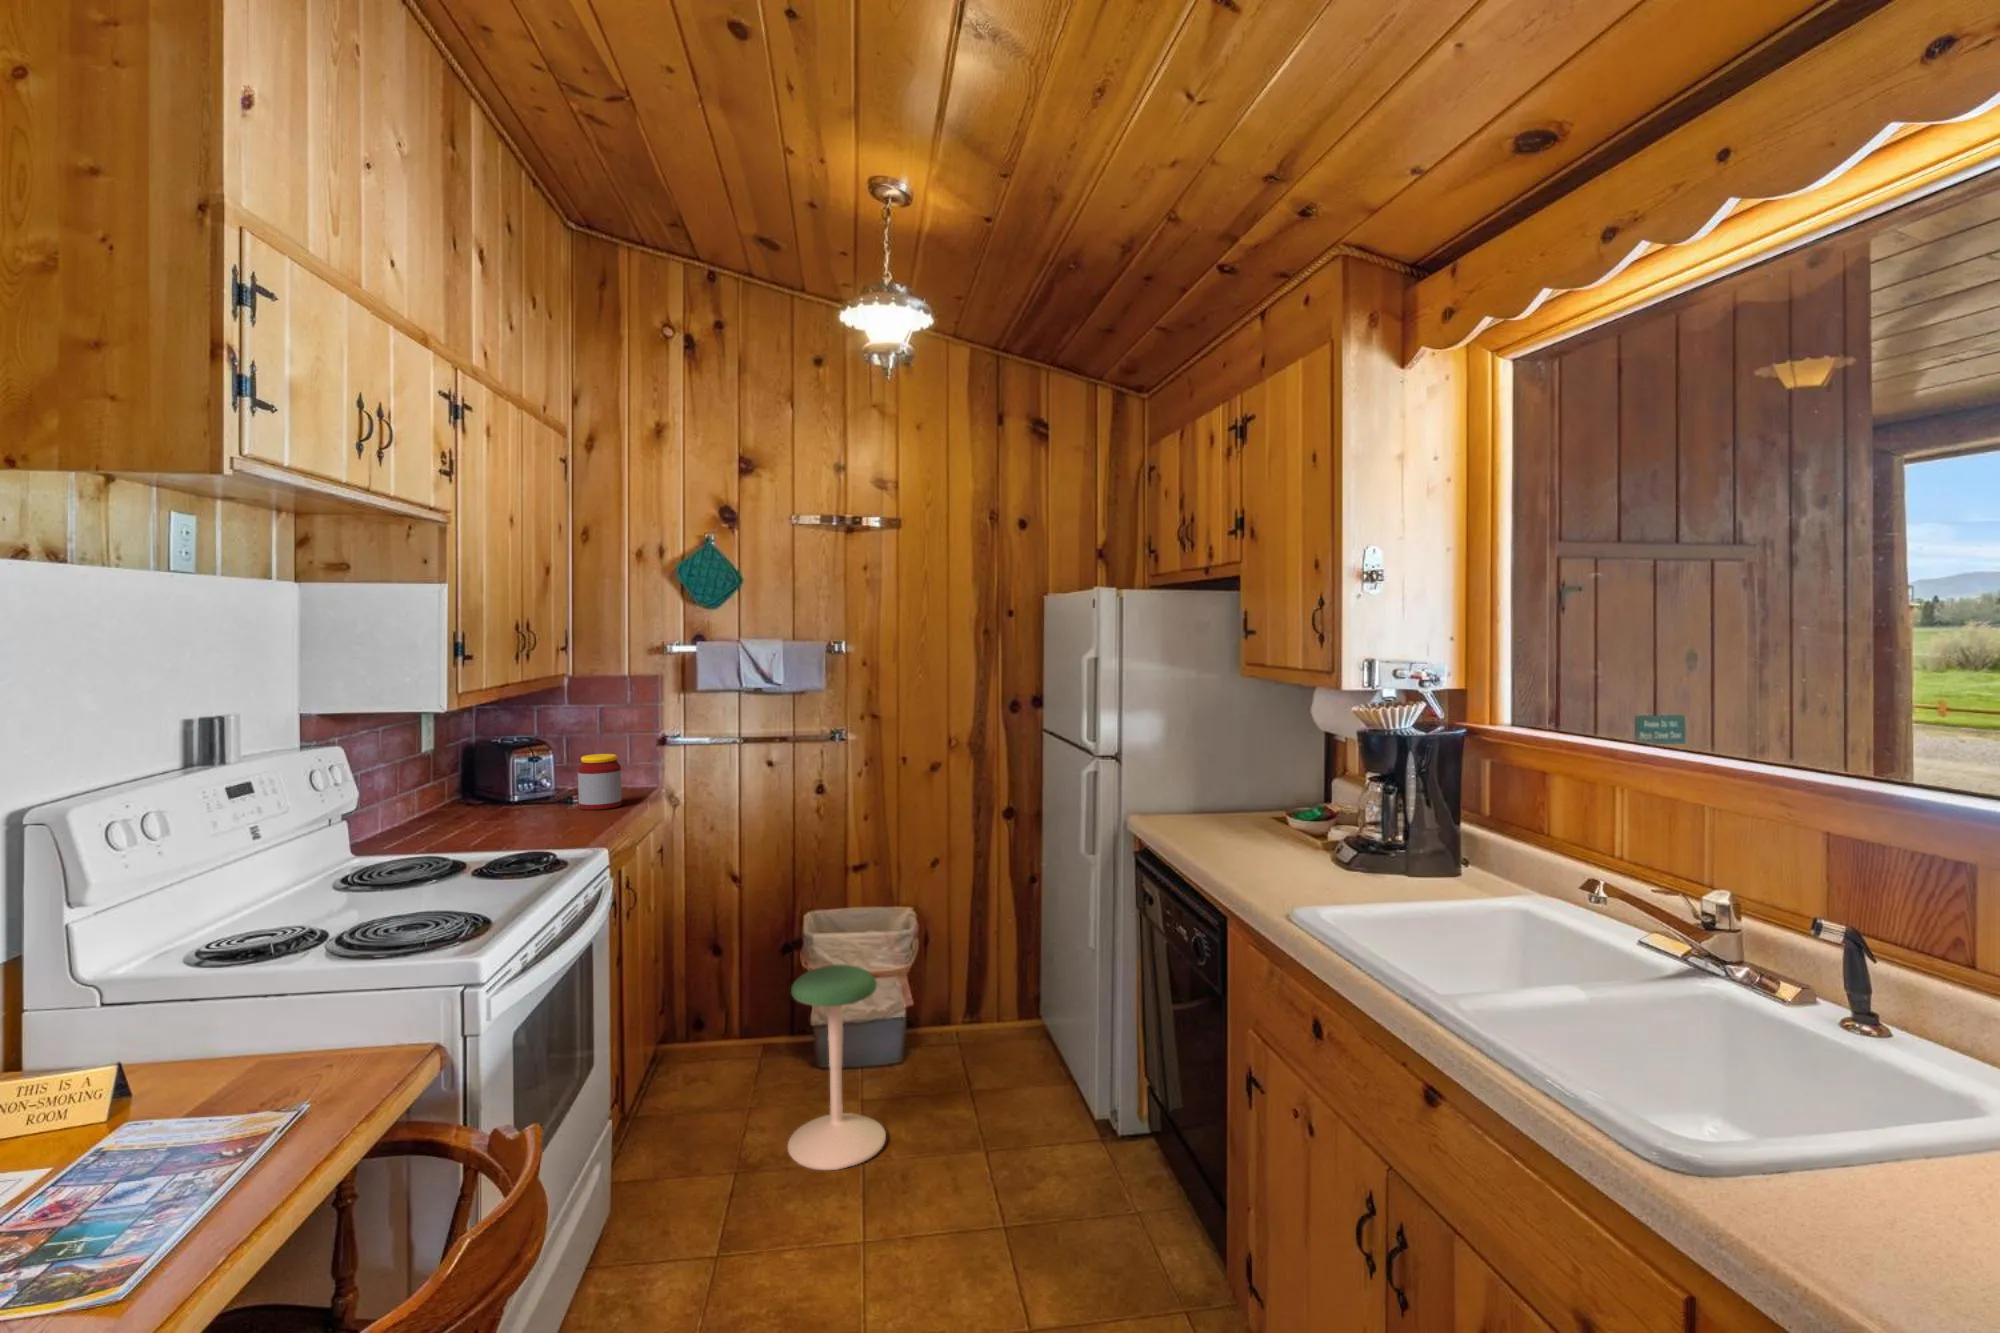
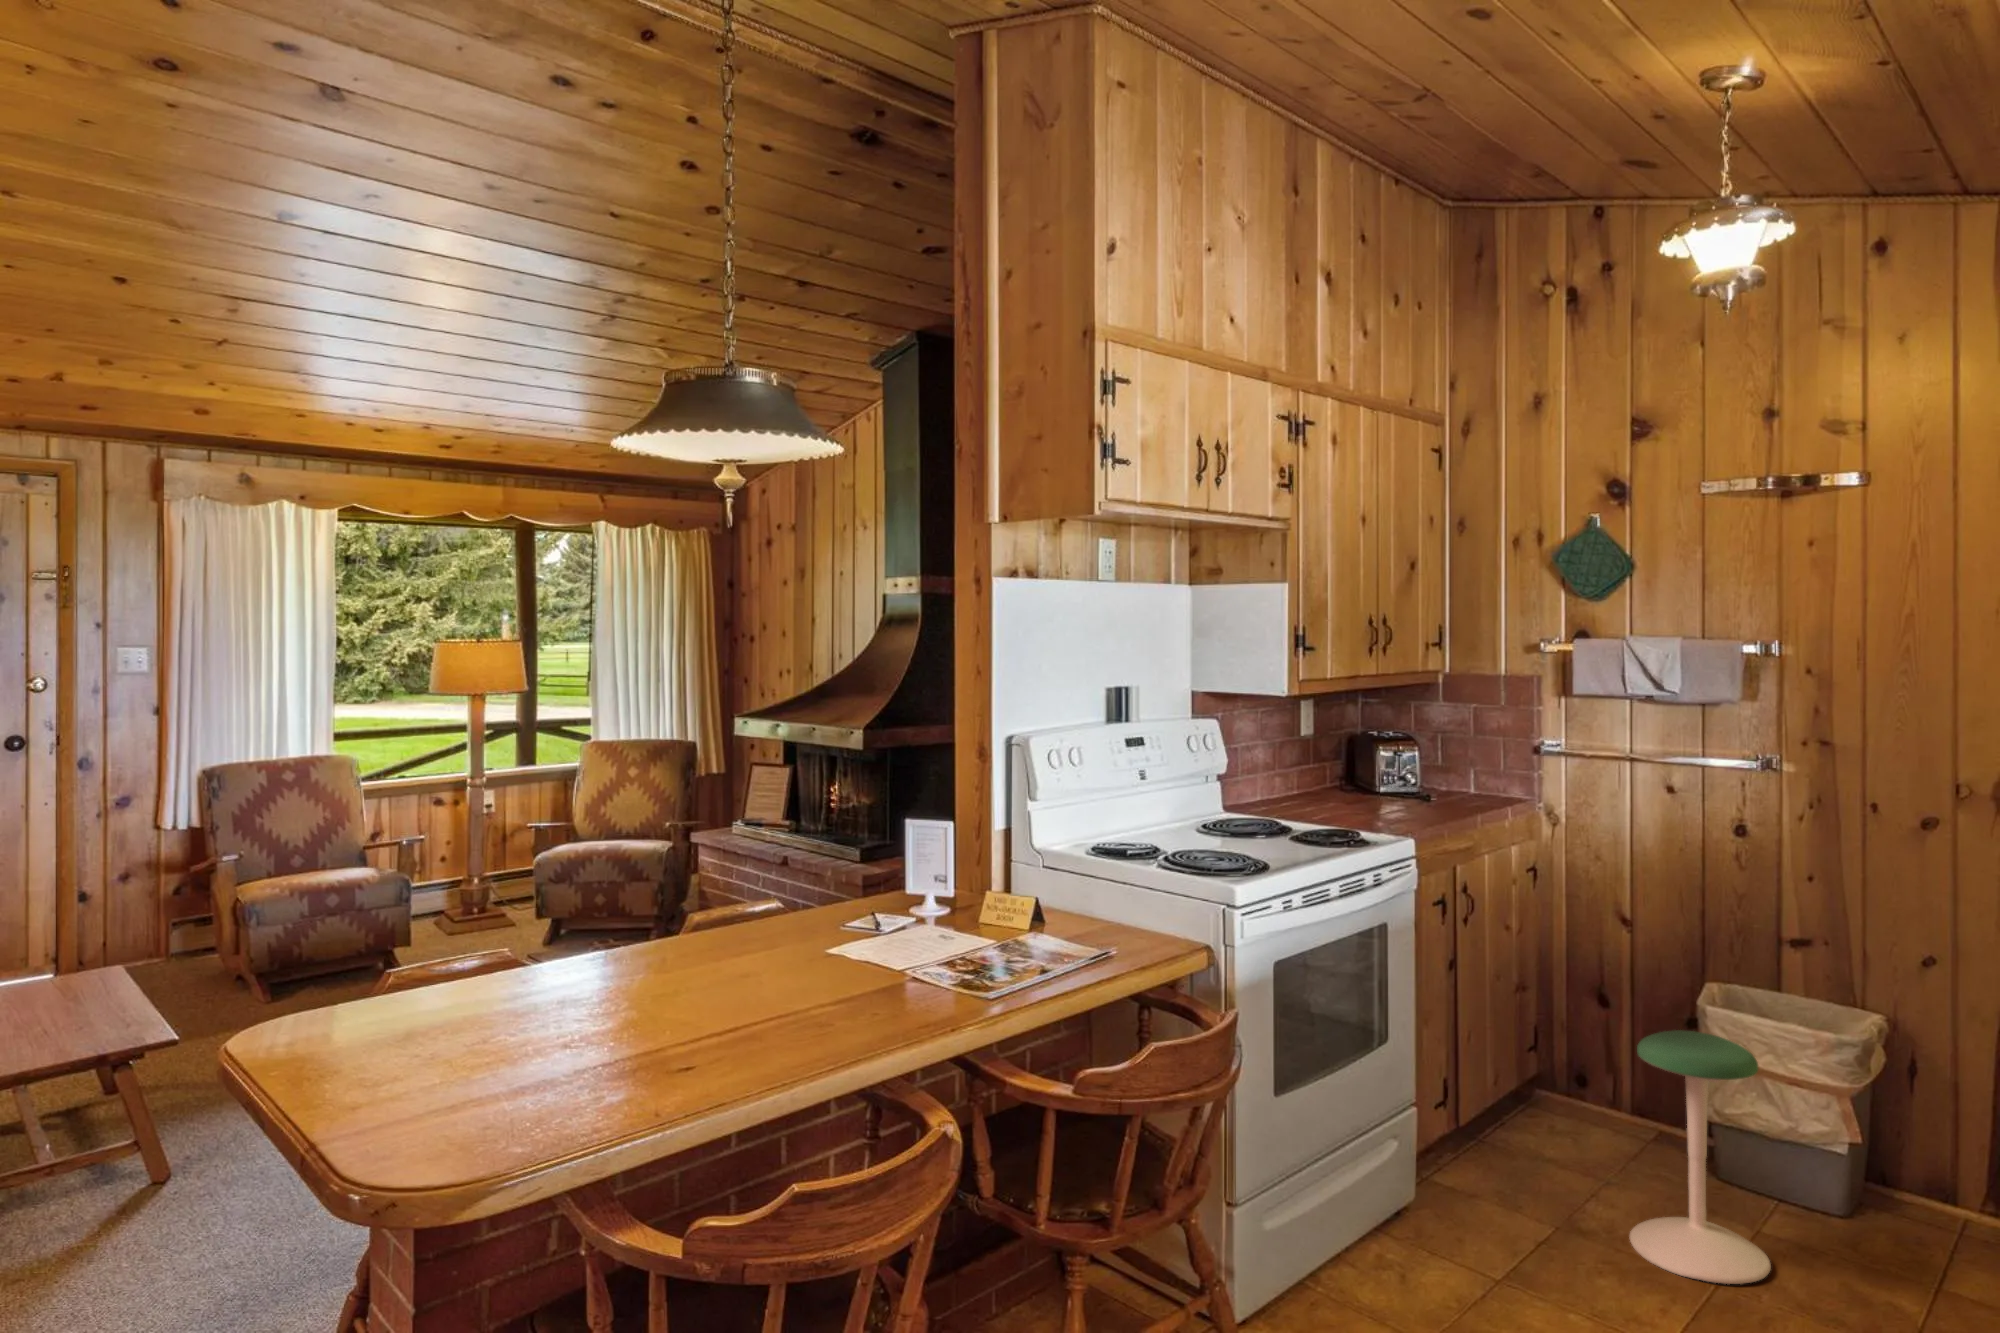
jar: present [578,754,622,810] -> none [1432,754,1476,810]

